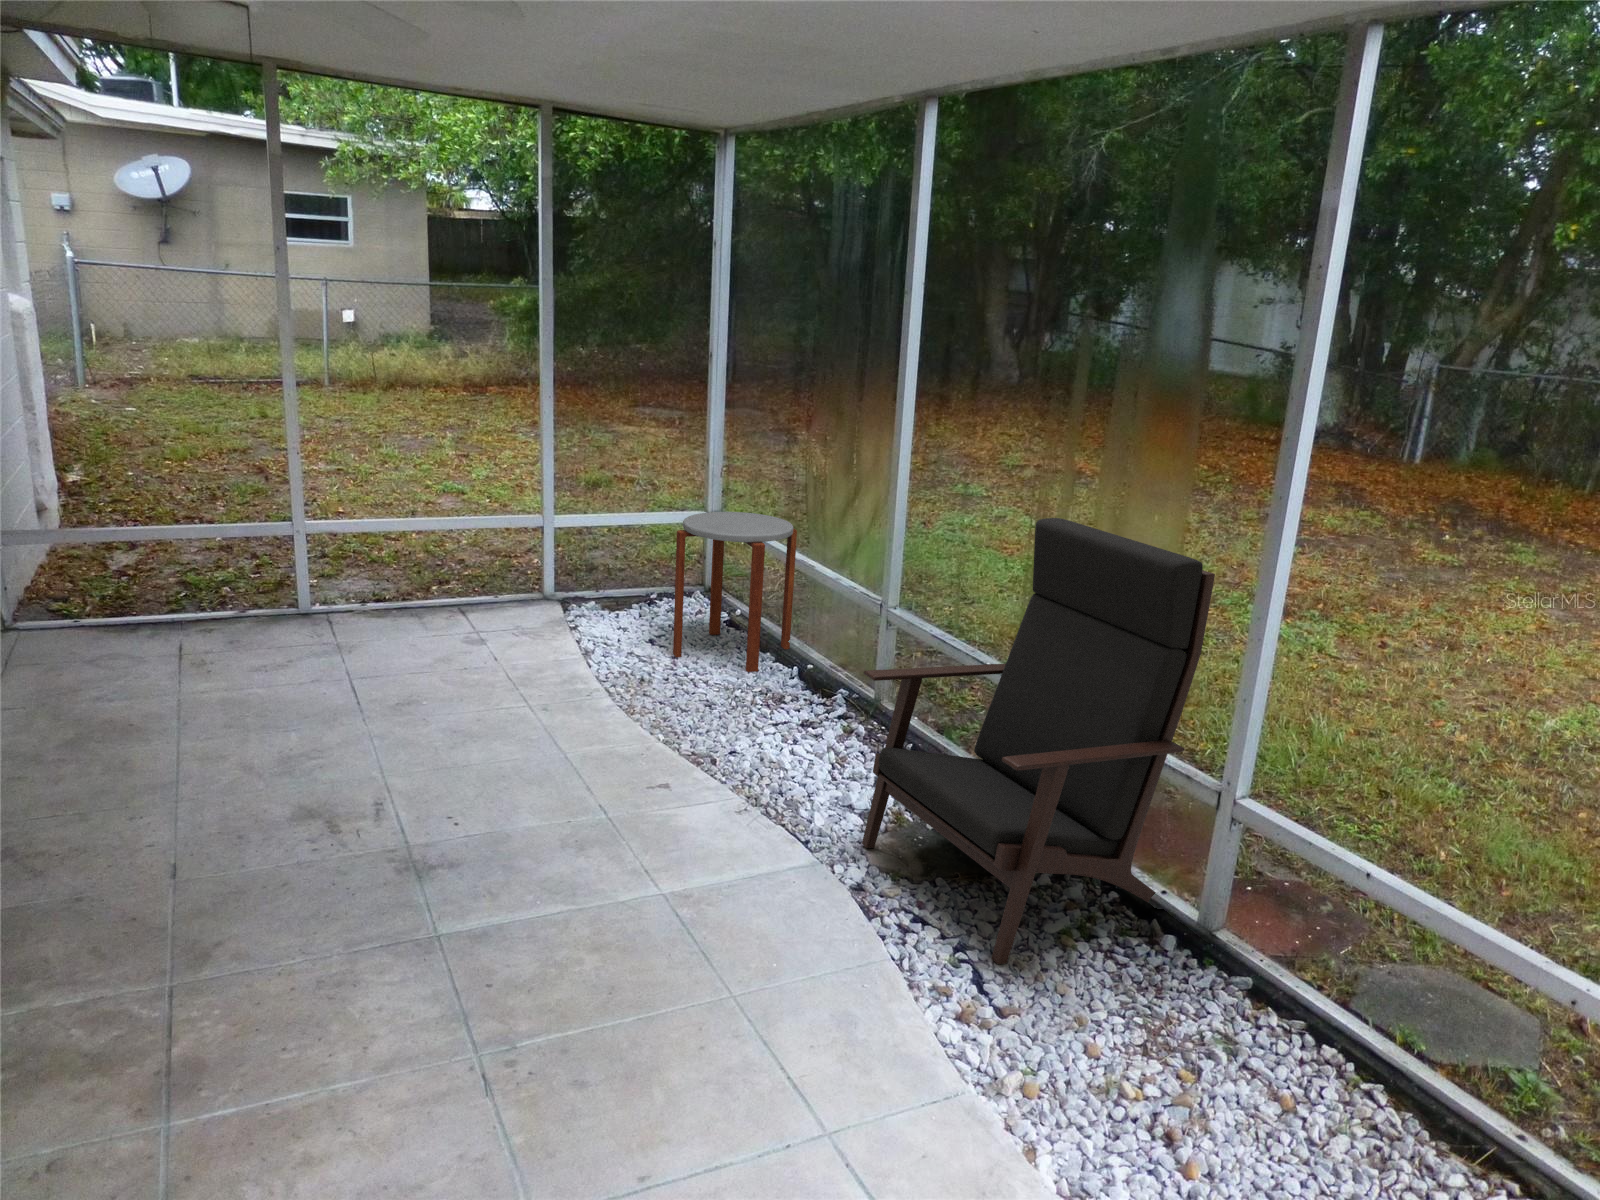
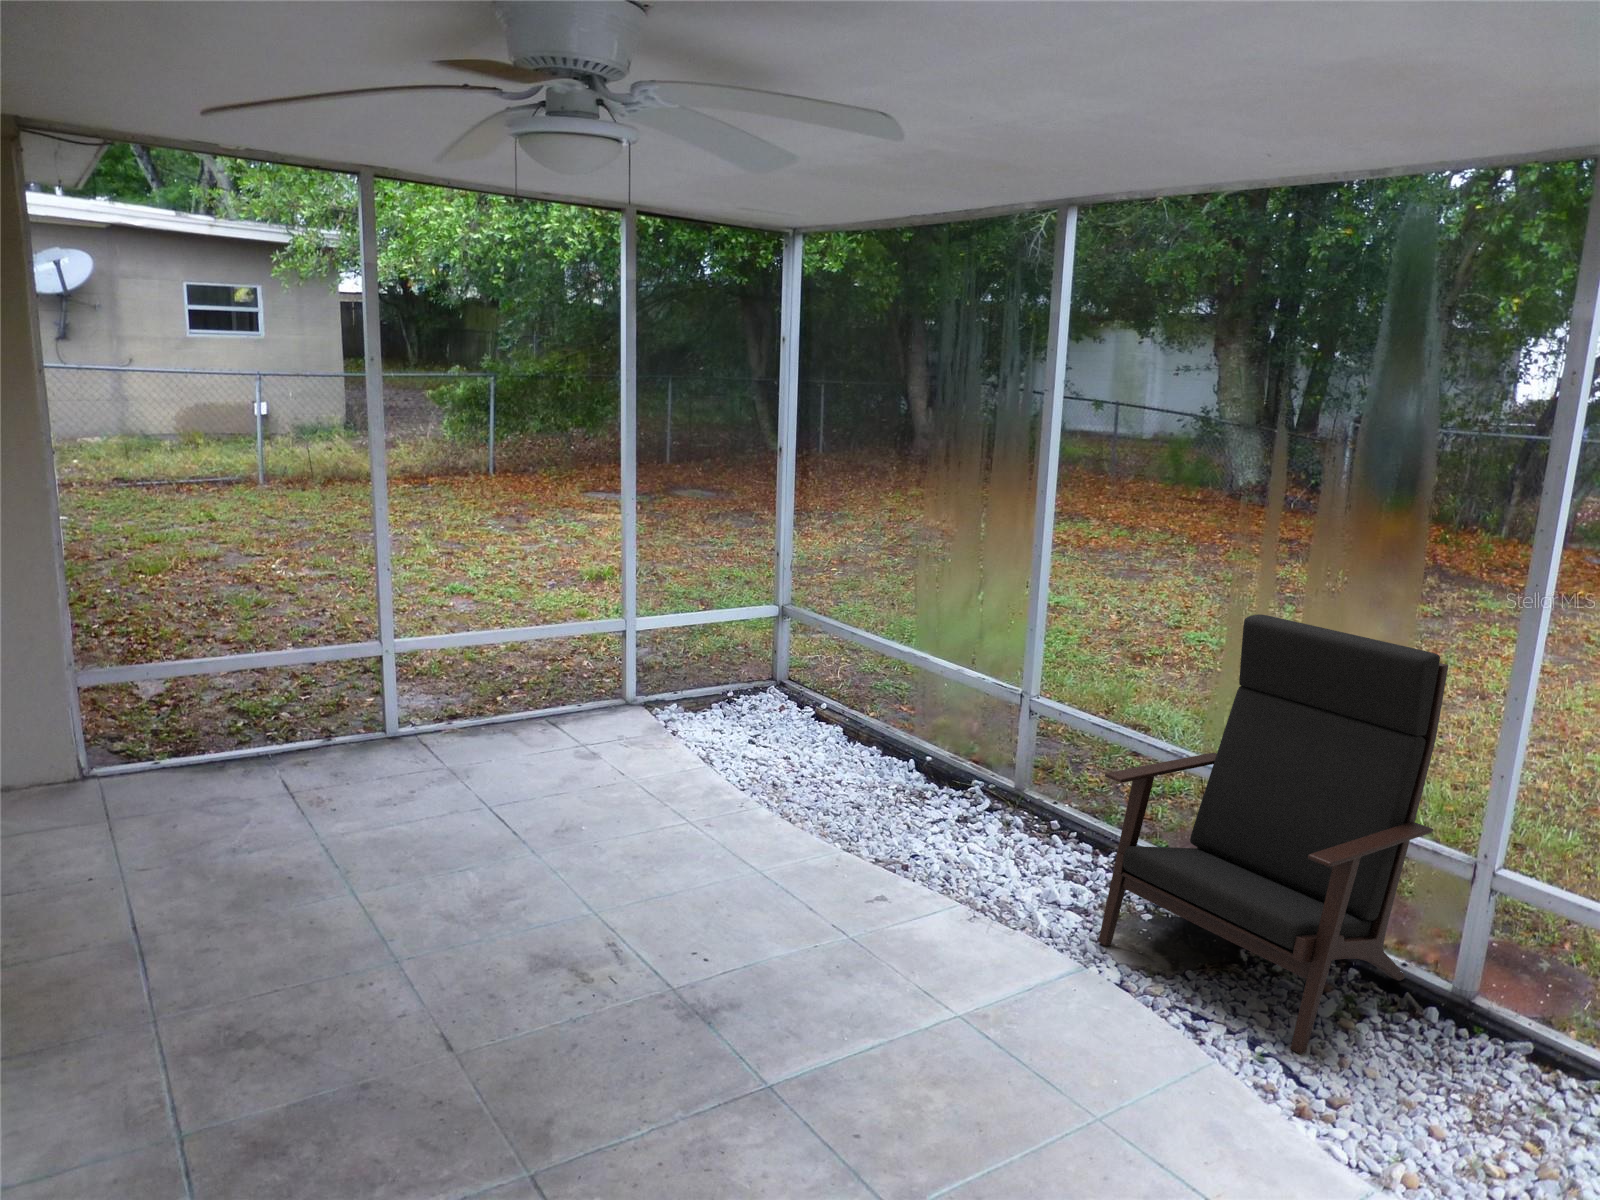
side table: present [673,512,797,672] -> none [788,608,904,769]

